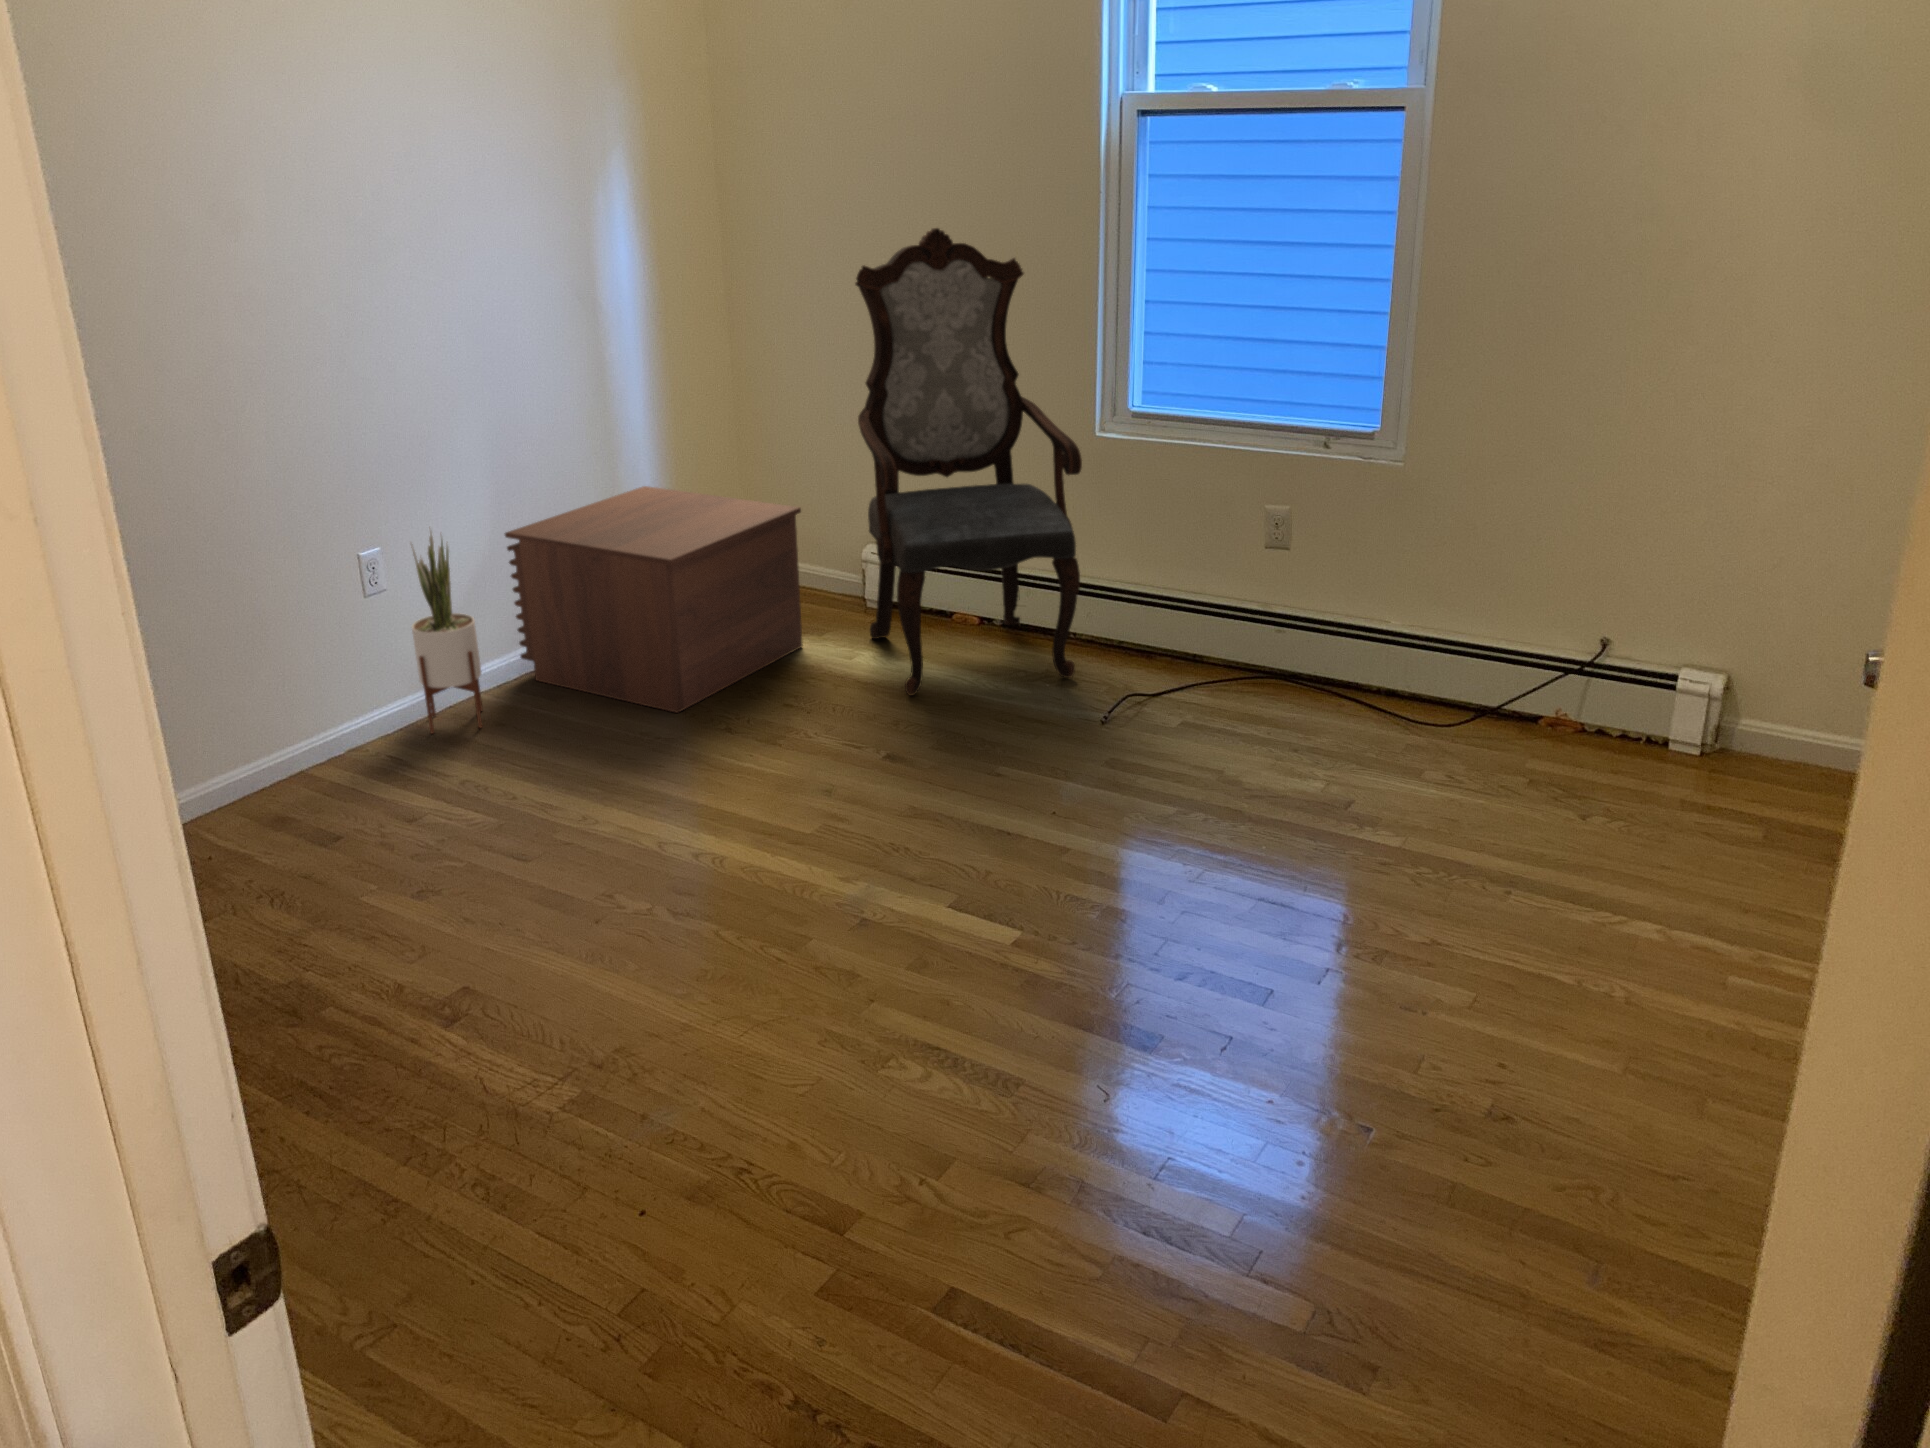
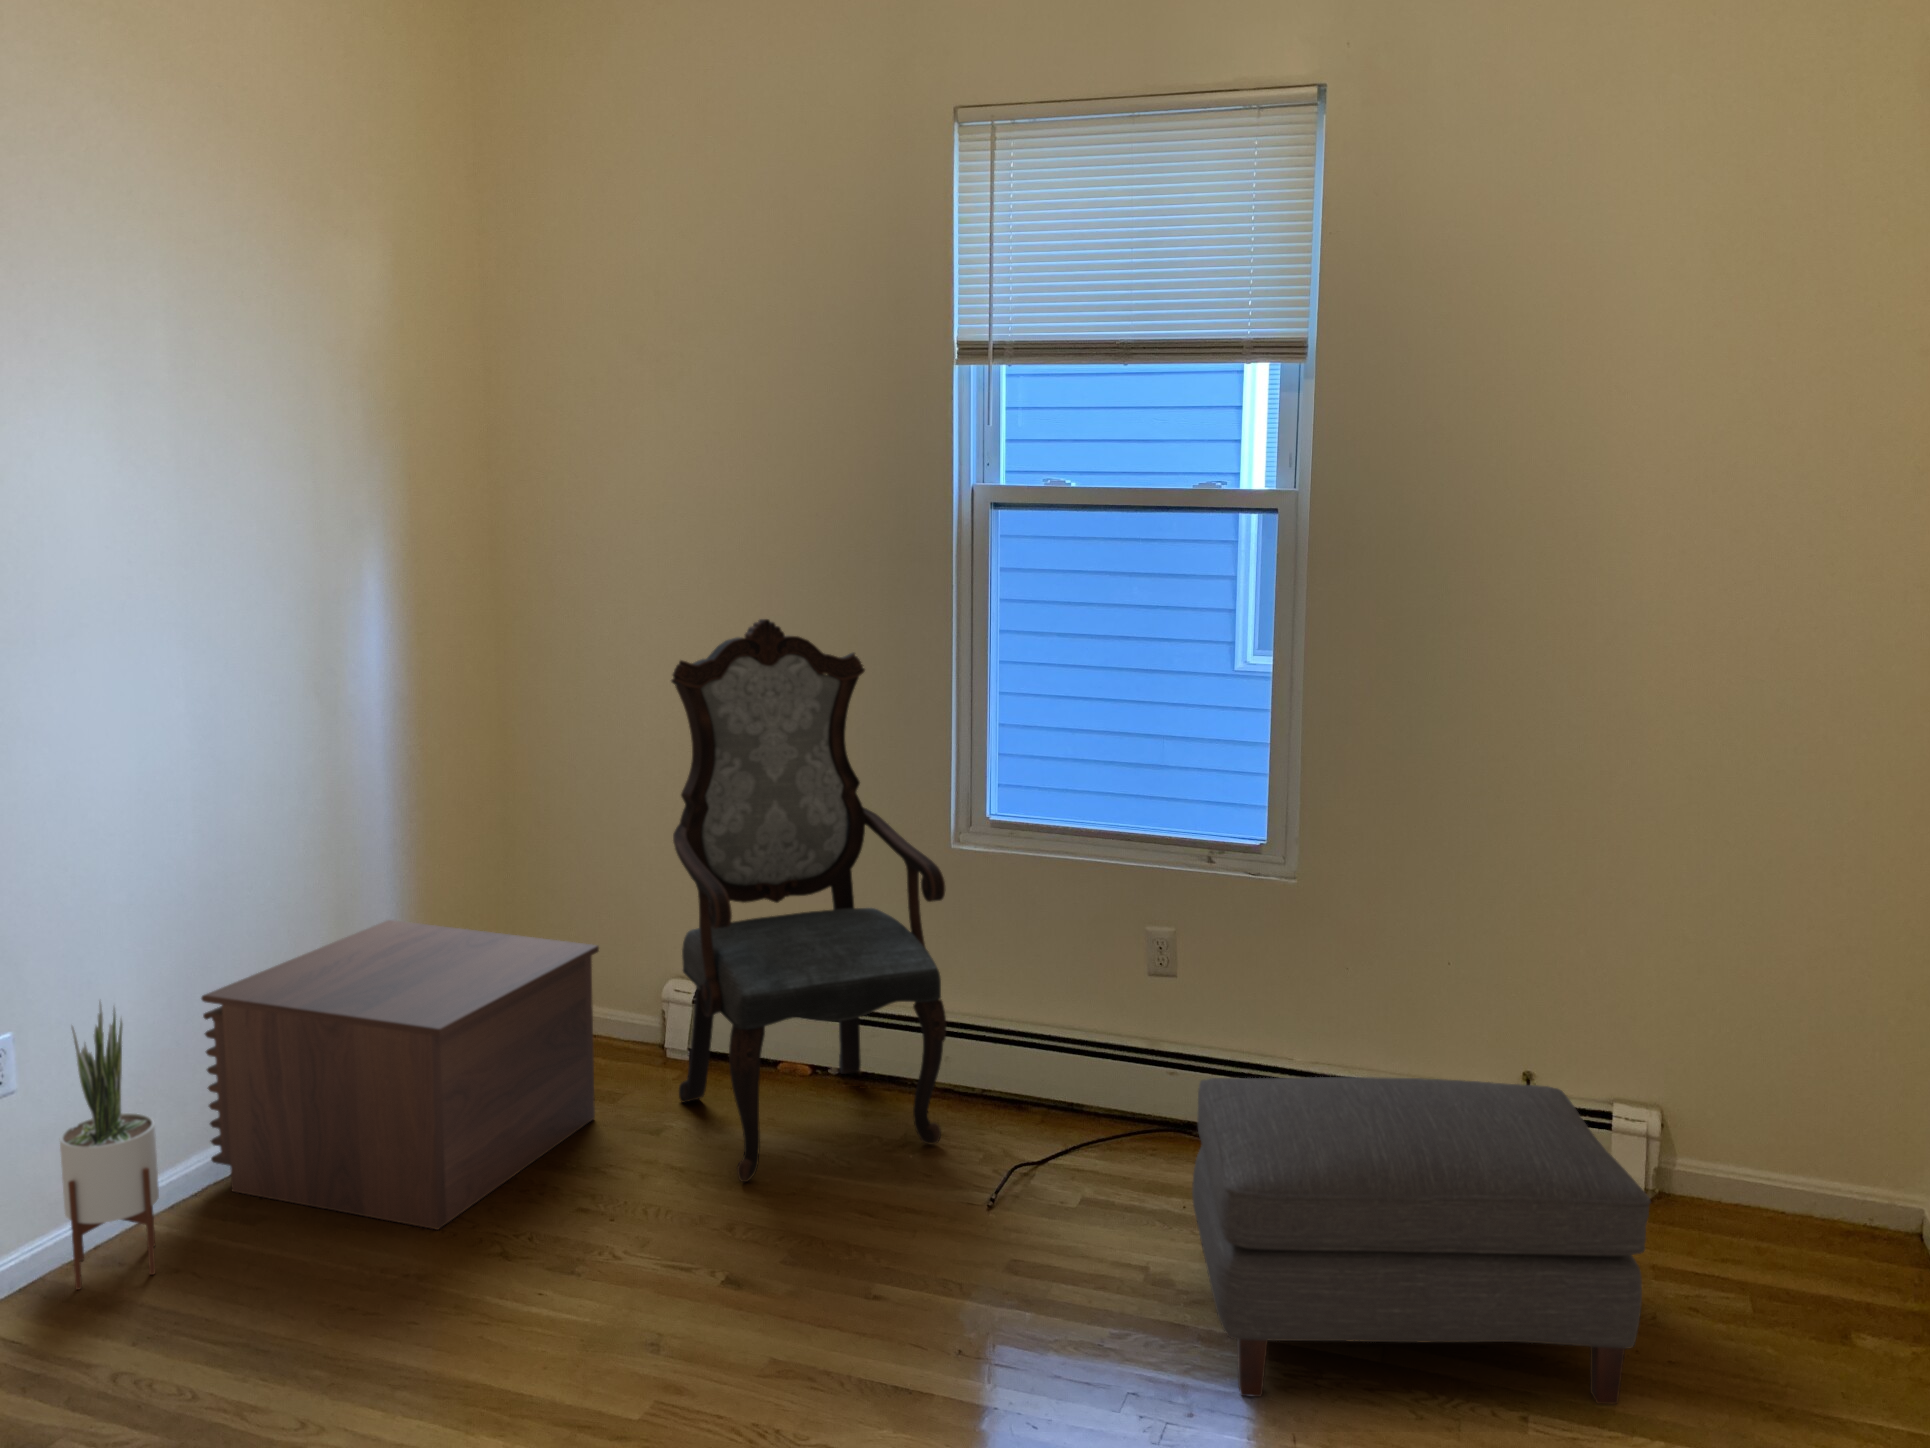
ottoman: none [1257,620,1646,893] -> present [1192,1077,1651,1404]

